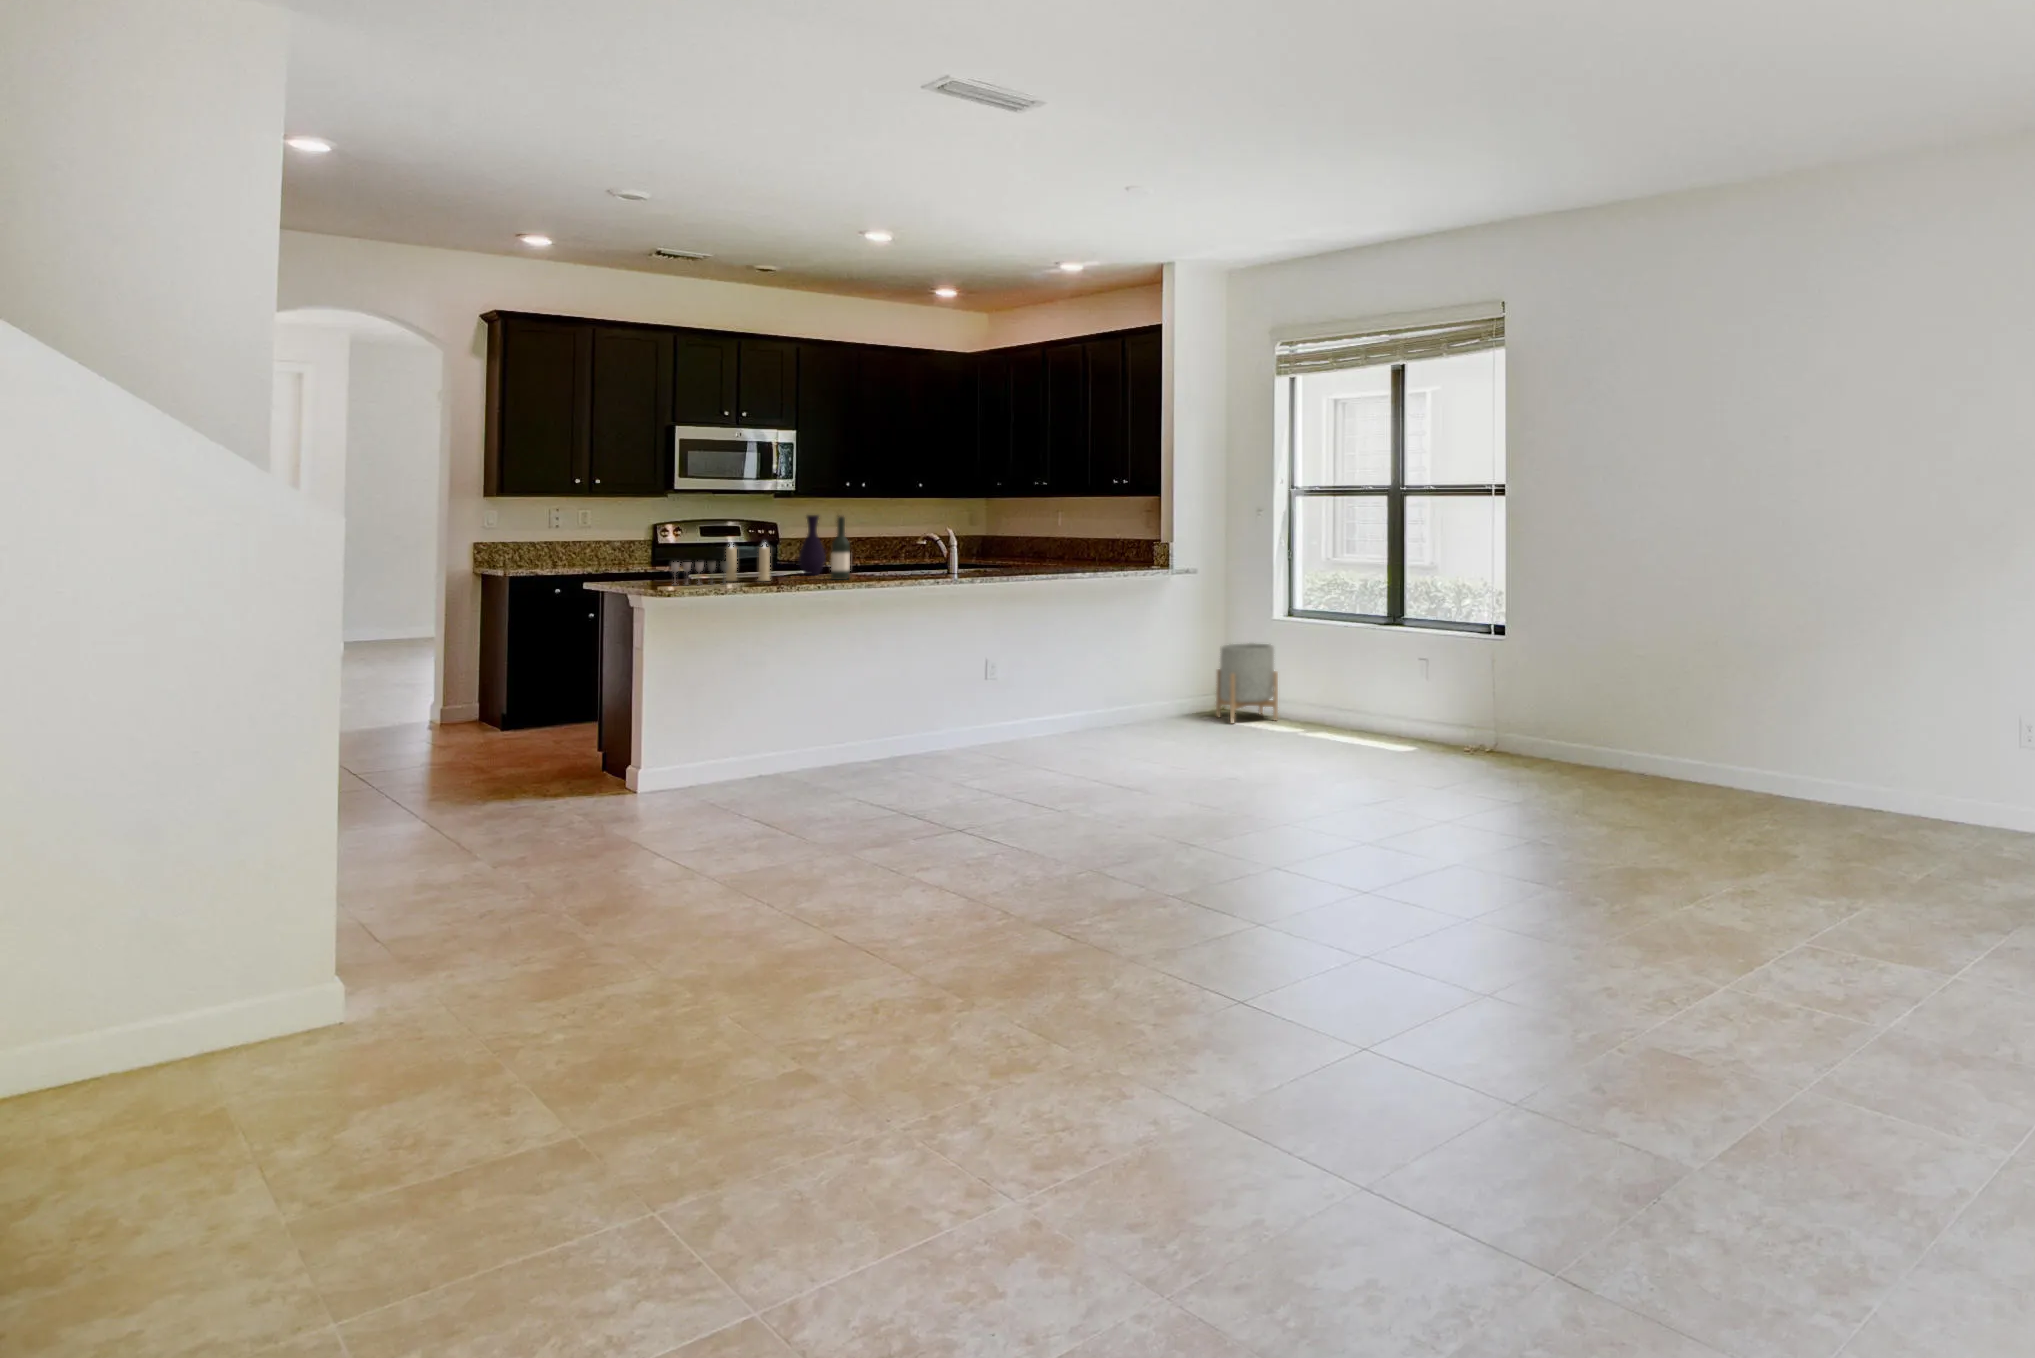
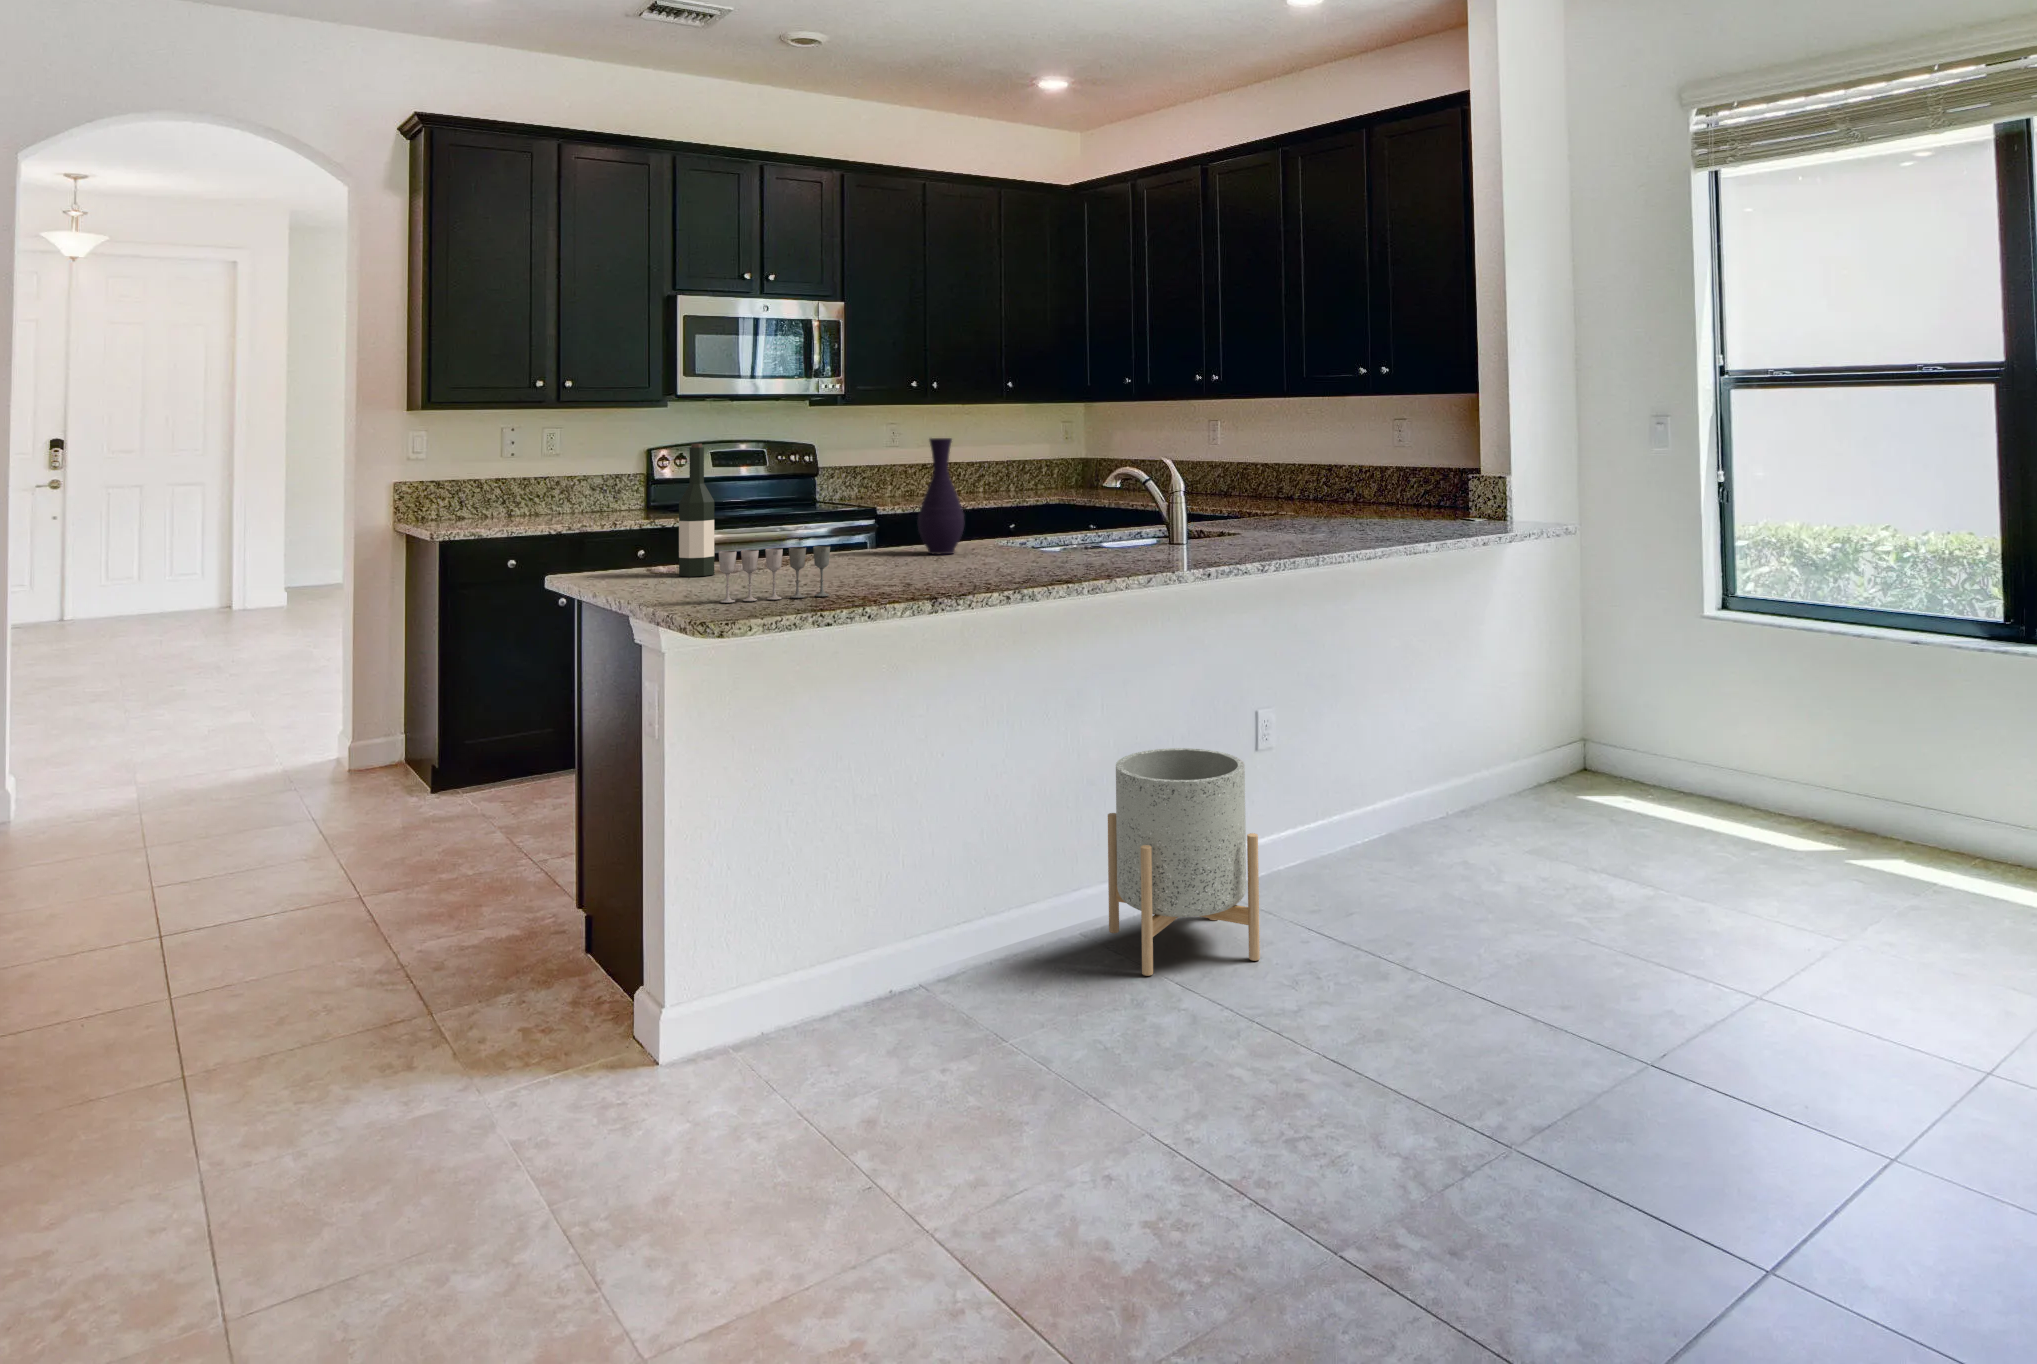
wine bottle: present [831,516,850,580] -> present [679,444,714,577]
candle: present [725,544,770,581] -> none [809,496,899,582]
planter: present [1216,643,1278,723] -> present [1108,748,1260,976]

